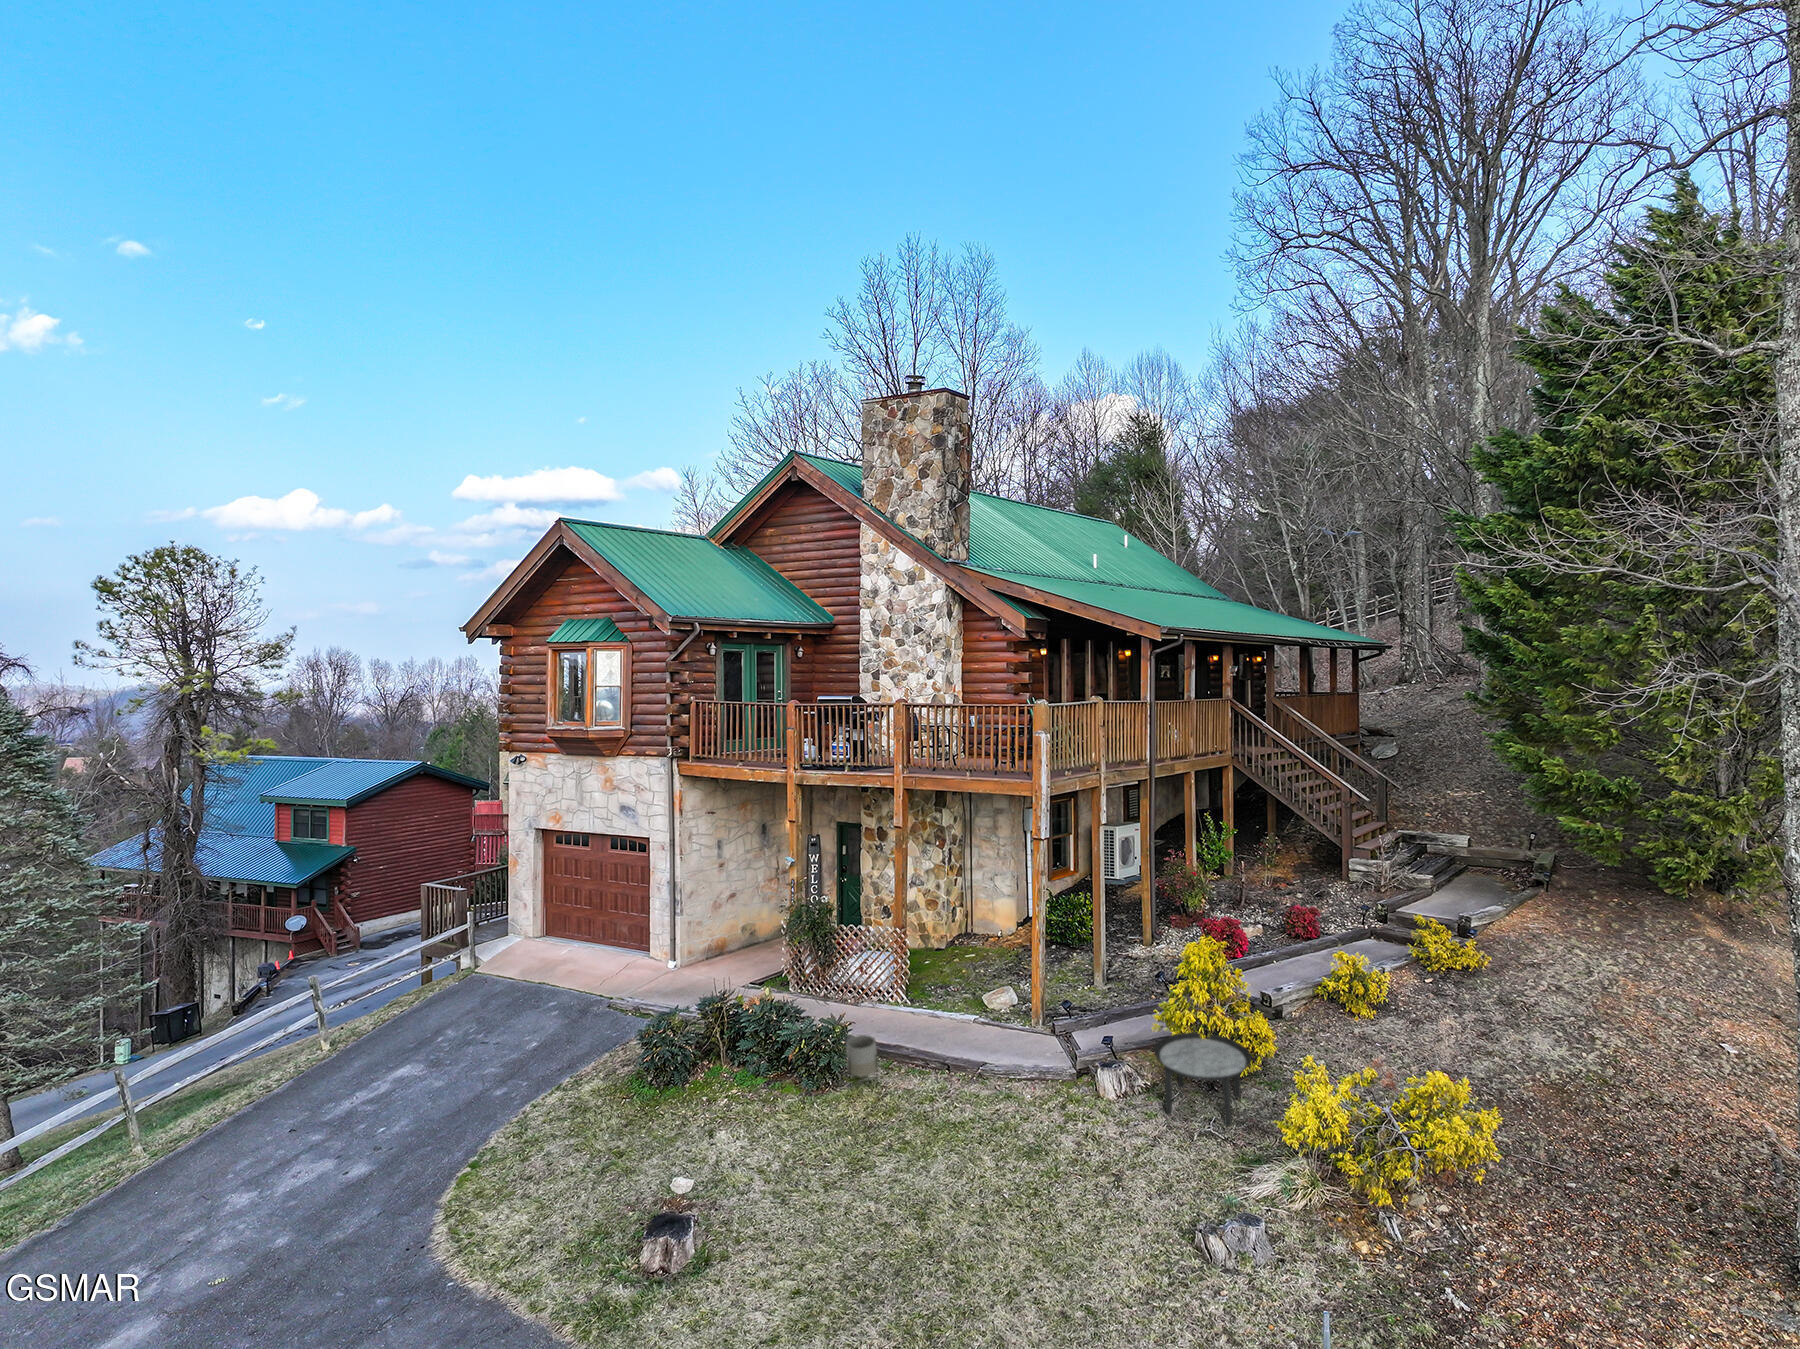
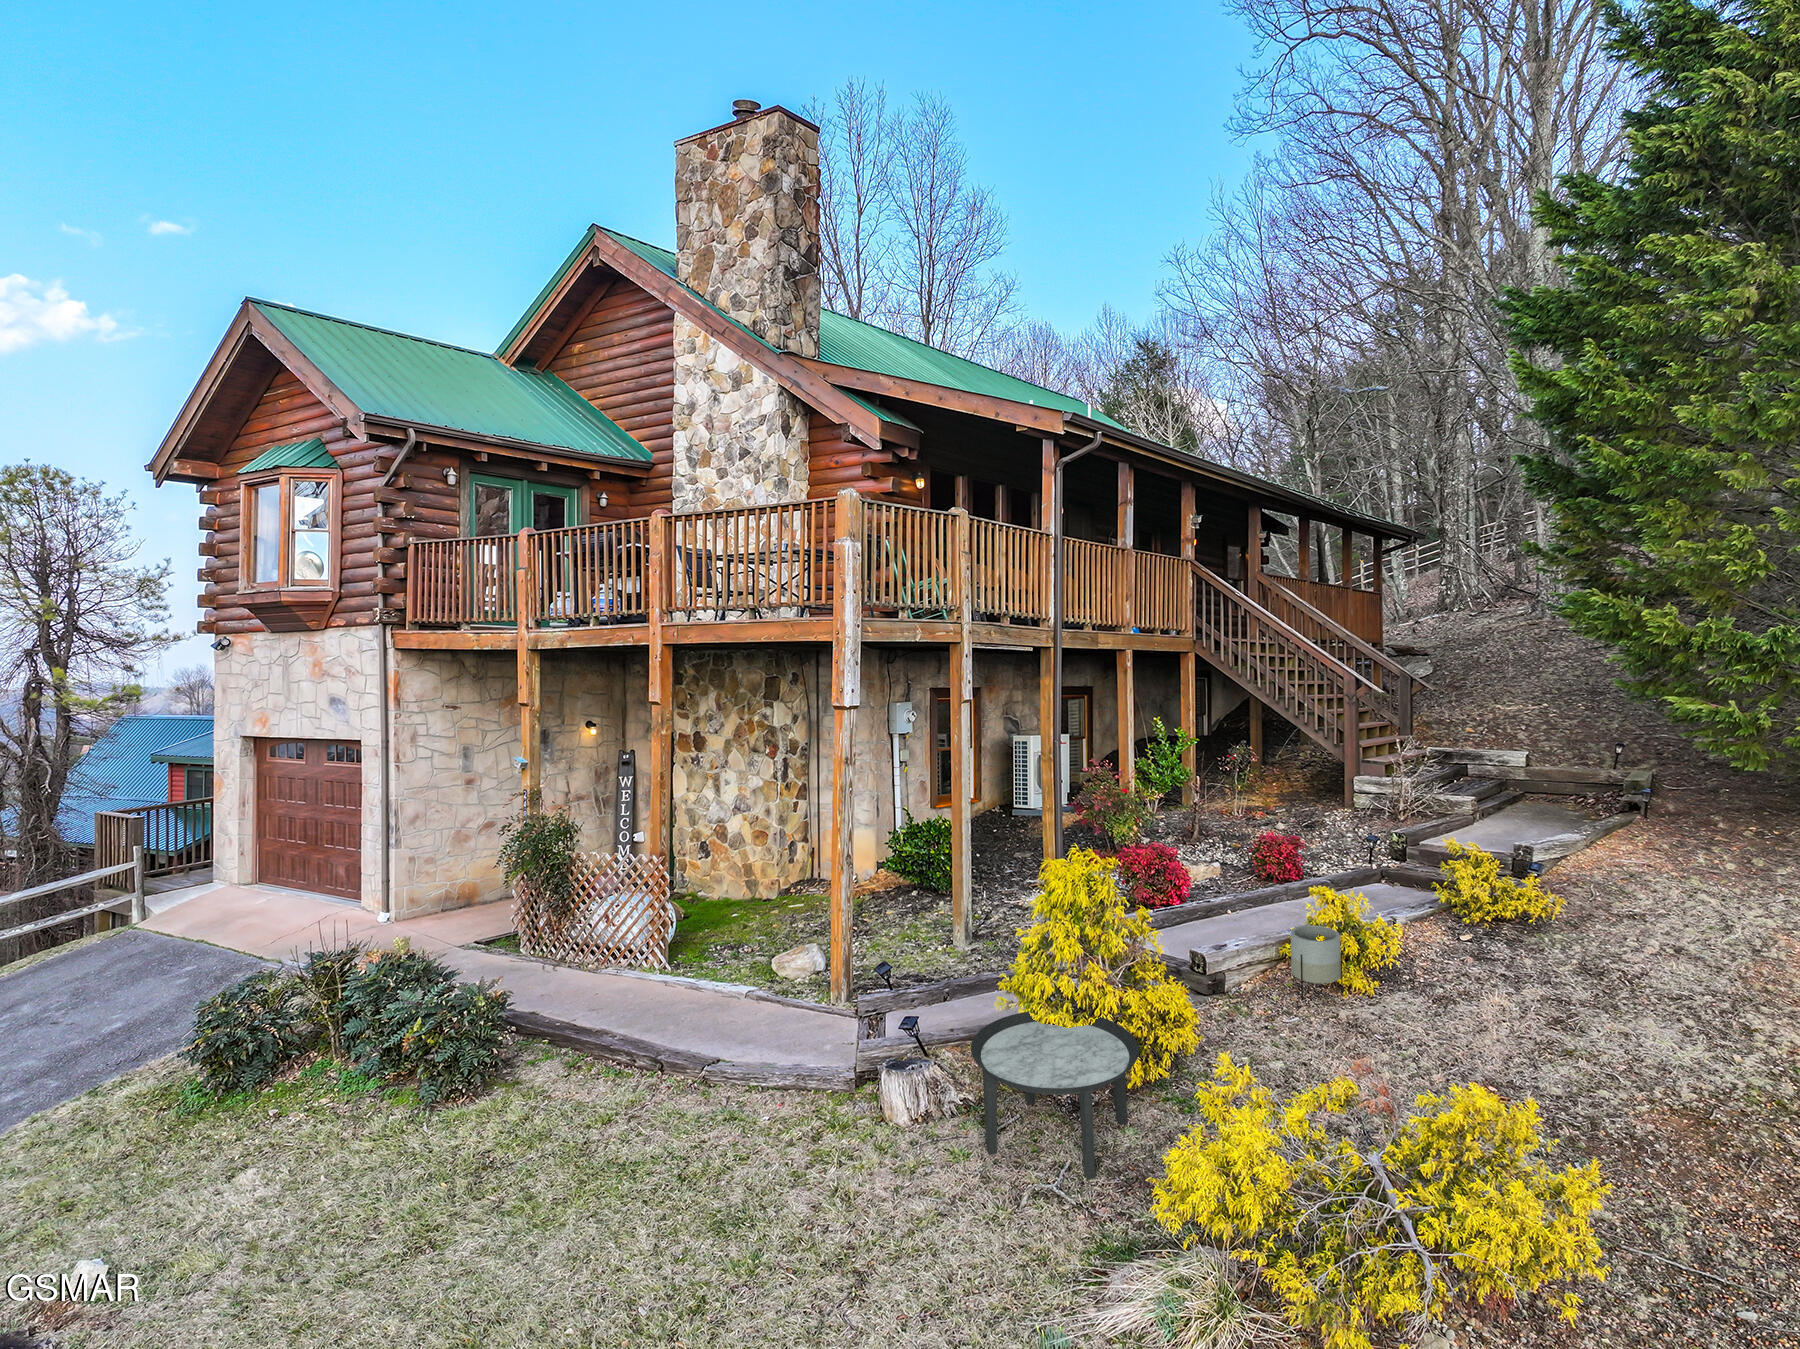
planter: present [846,1035,878,1076] -> present [1291,925,1343,1000]

